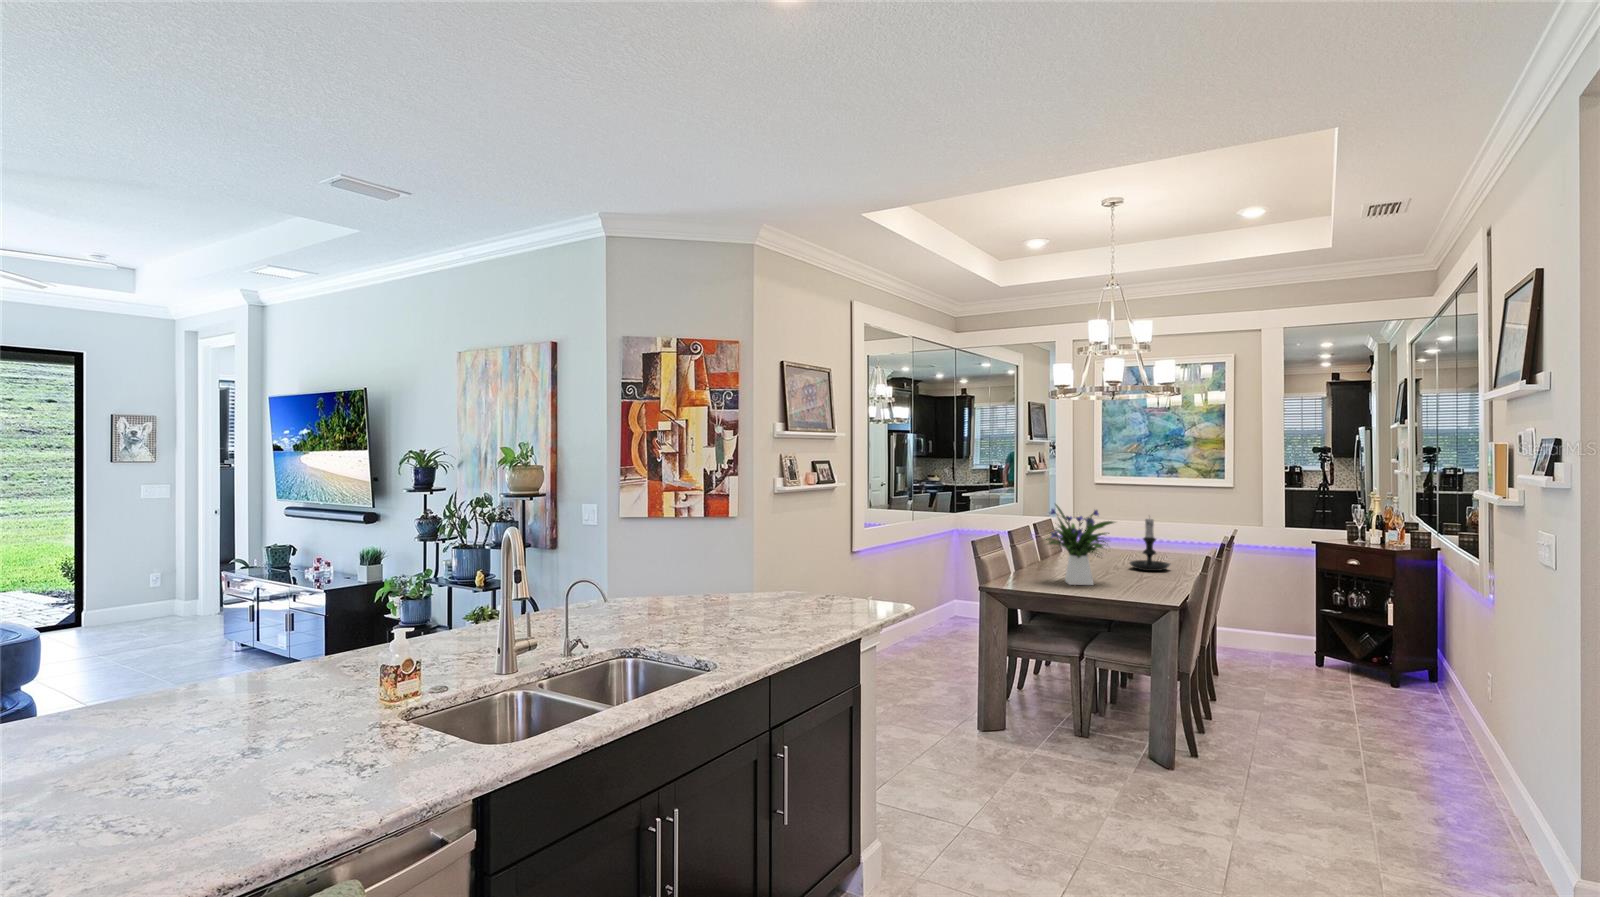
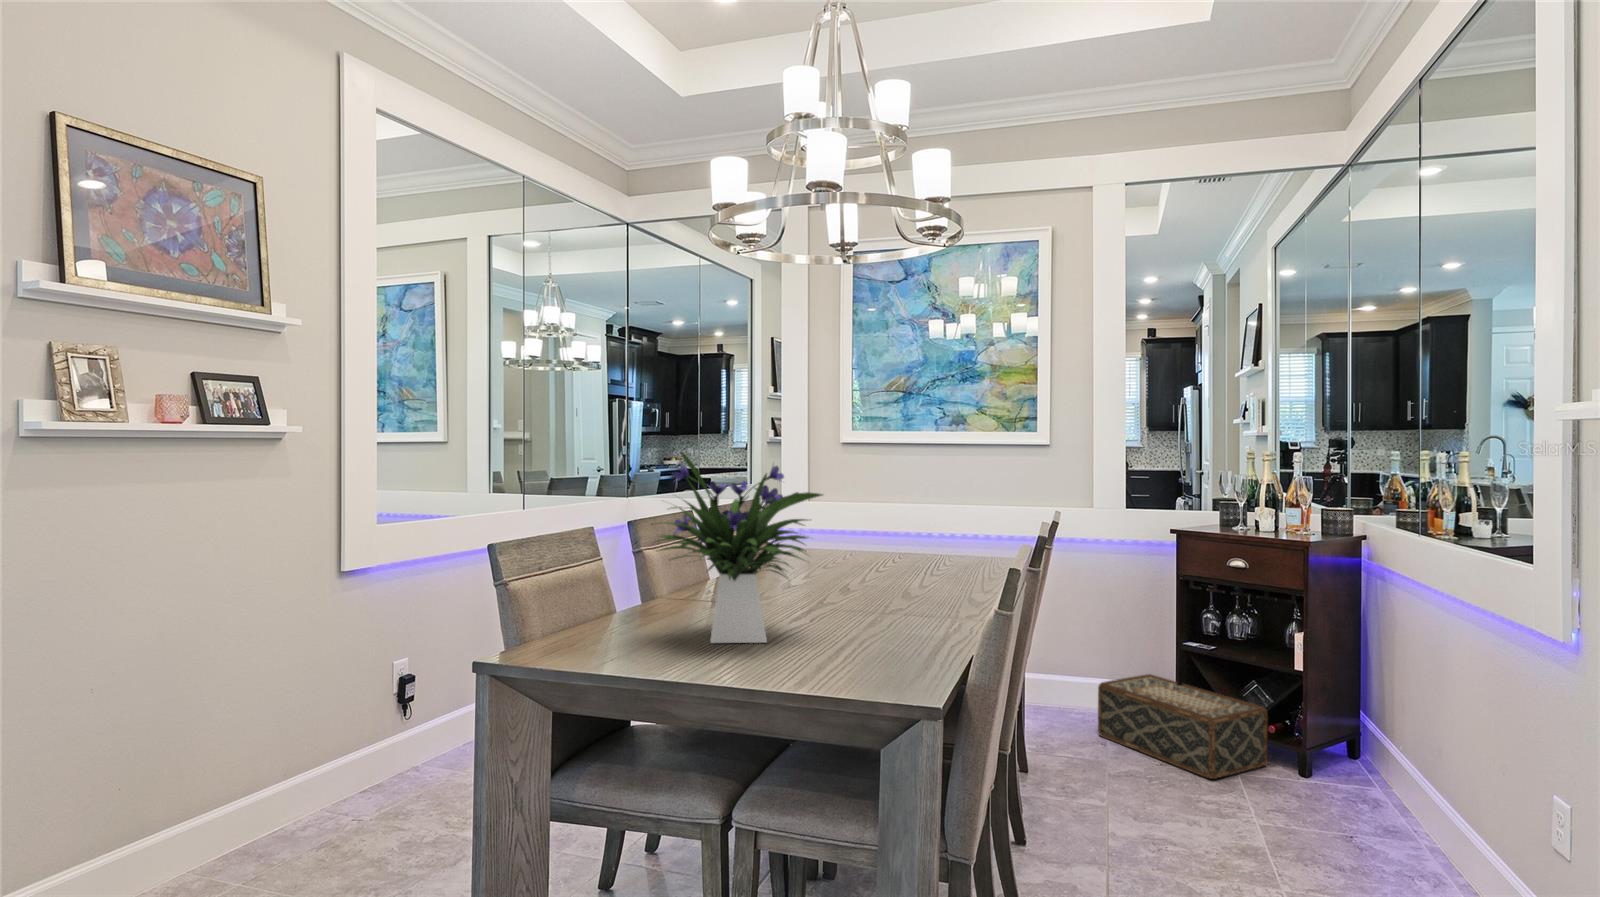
candle holder: present [1130,519,1170,571] -> none [865,482,945,596]
woven basket: none [1265,630,1373,685] -> present [1098,674,1268,779]

